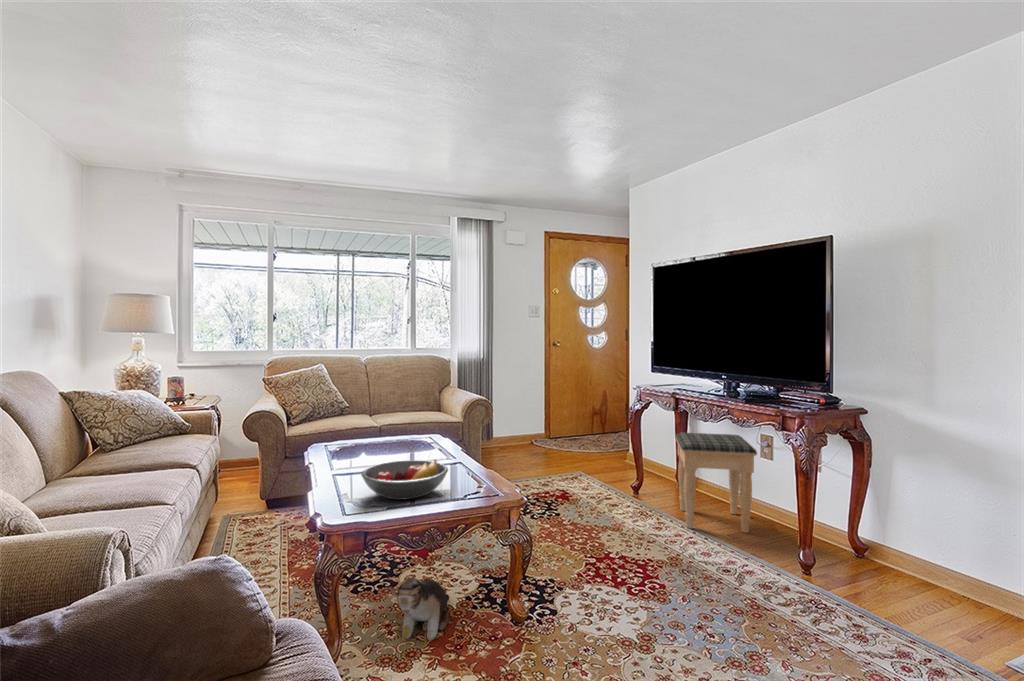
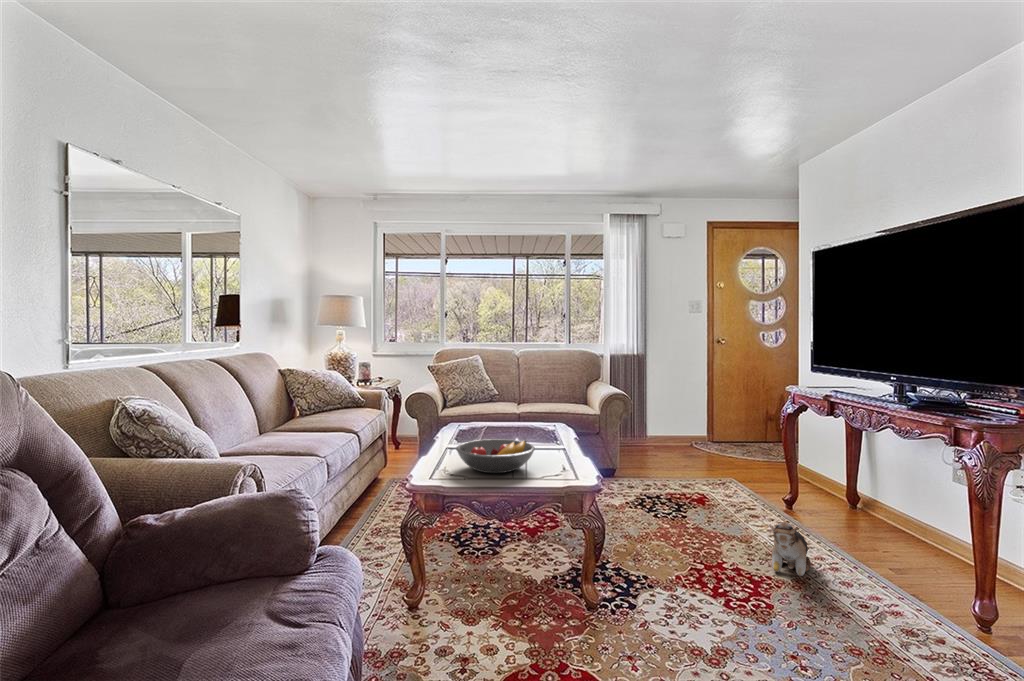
footstool: present [675,433,757,533] -> none [828,442,932,569]
plush toy: present [390,577,450,640] -> present [770,522,811,576]

